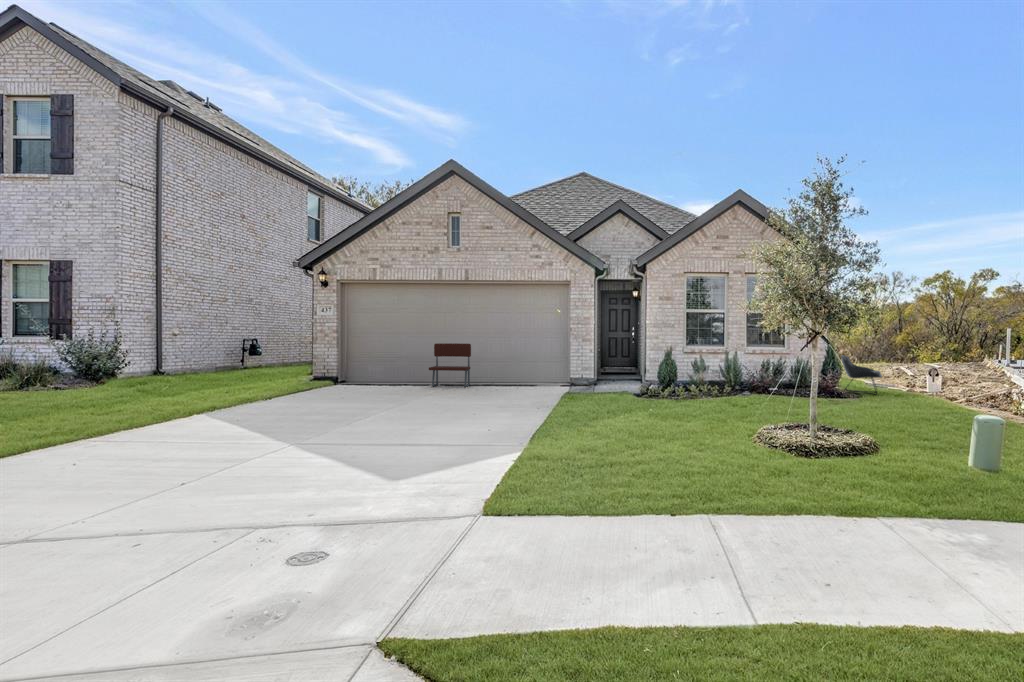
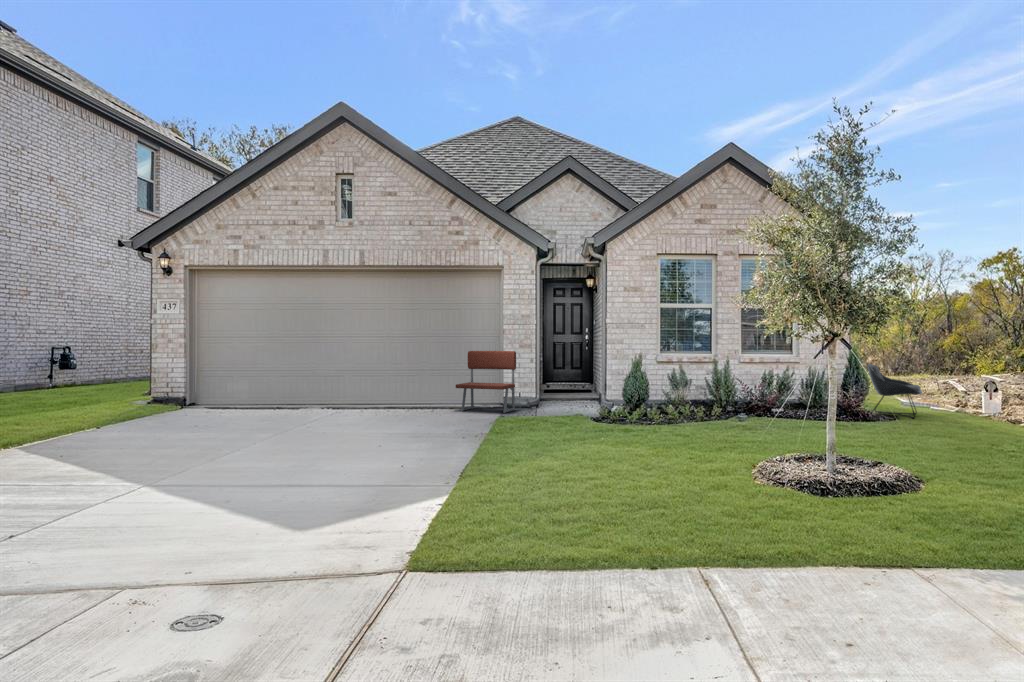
bench: present [429,343,471,387] -> present [456,351,516,413]

